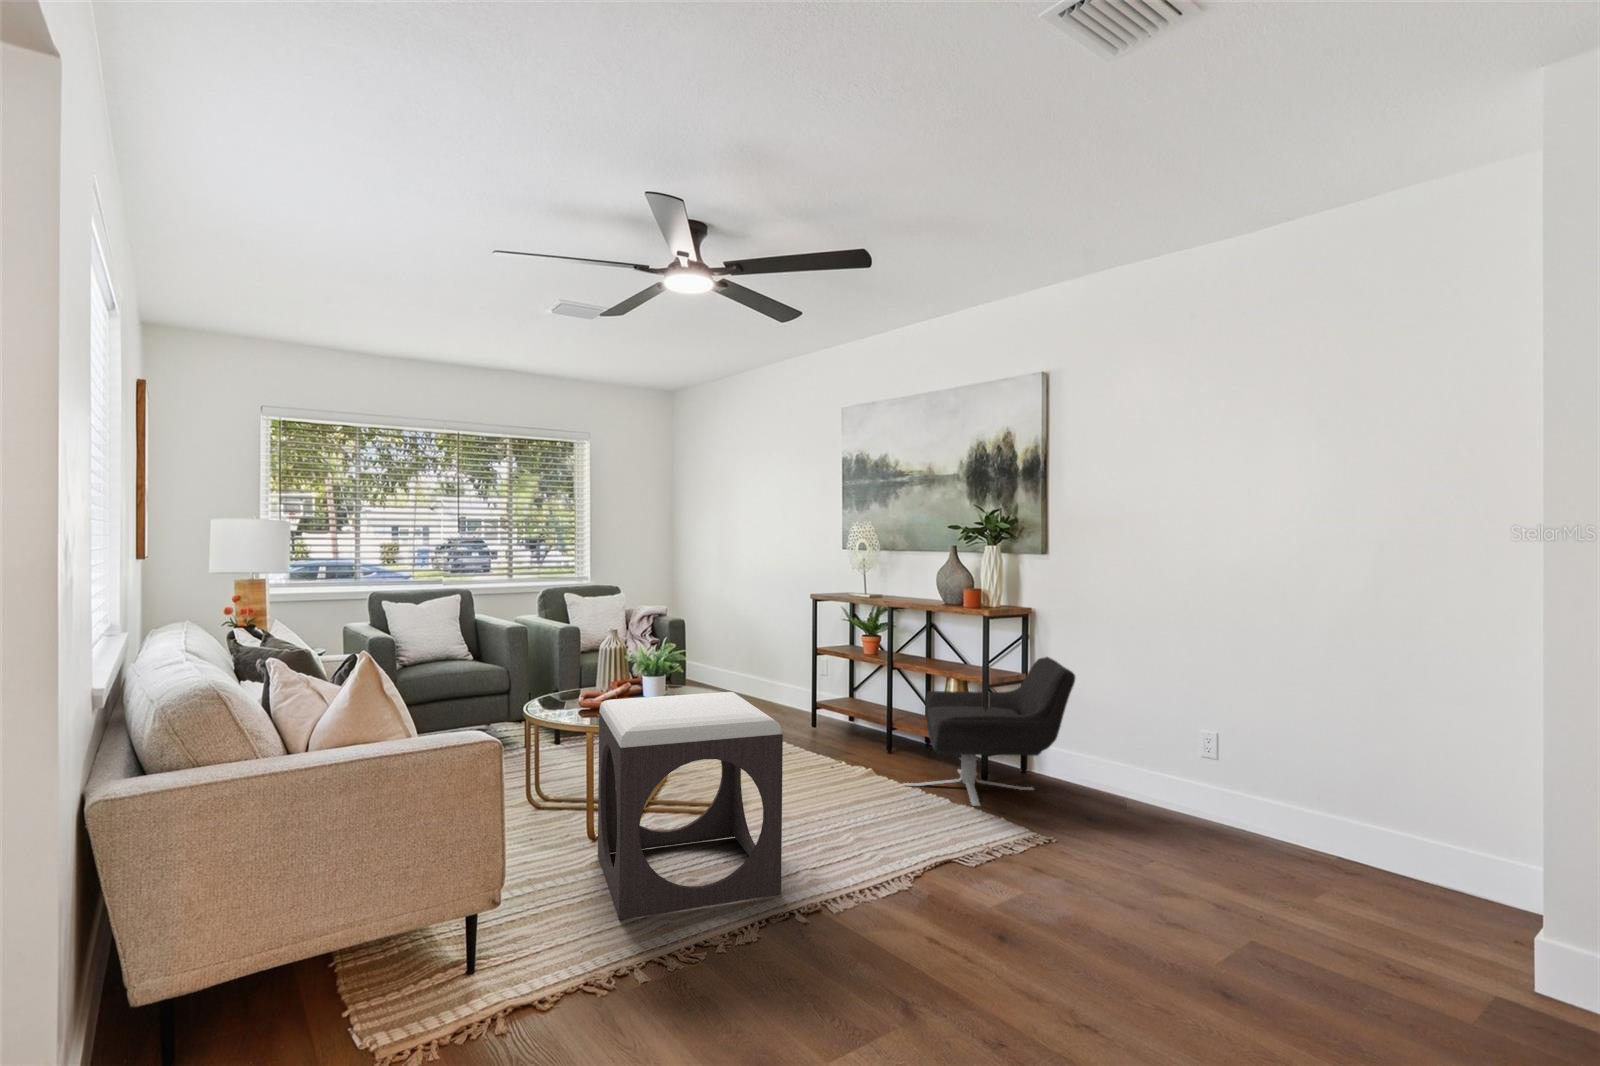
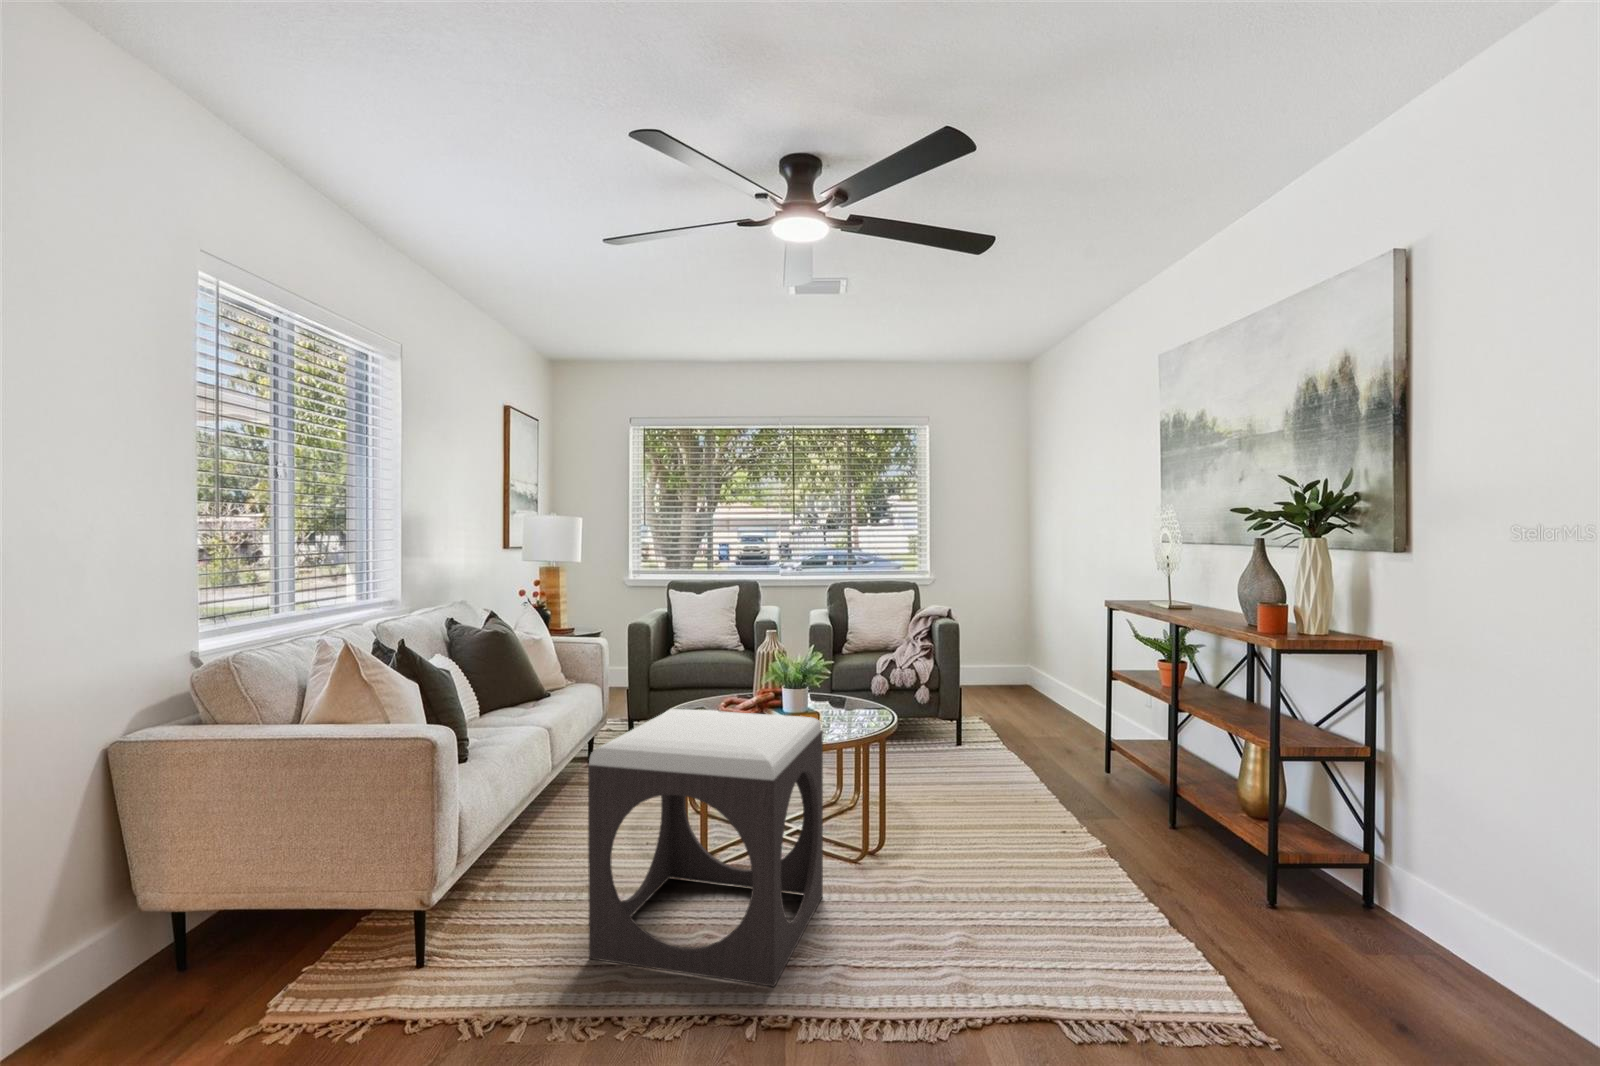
lounge chair: present [904,657,1075,806] -> none [1123,724,1411,945]

